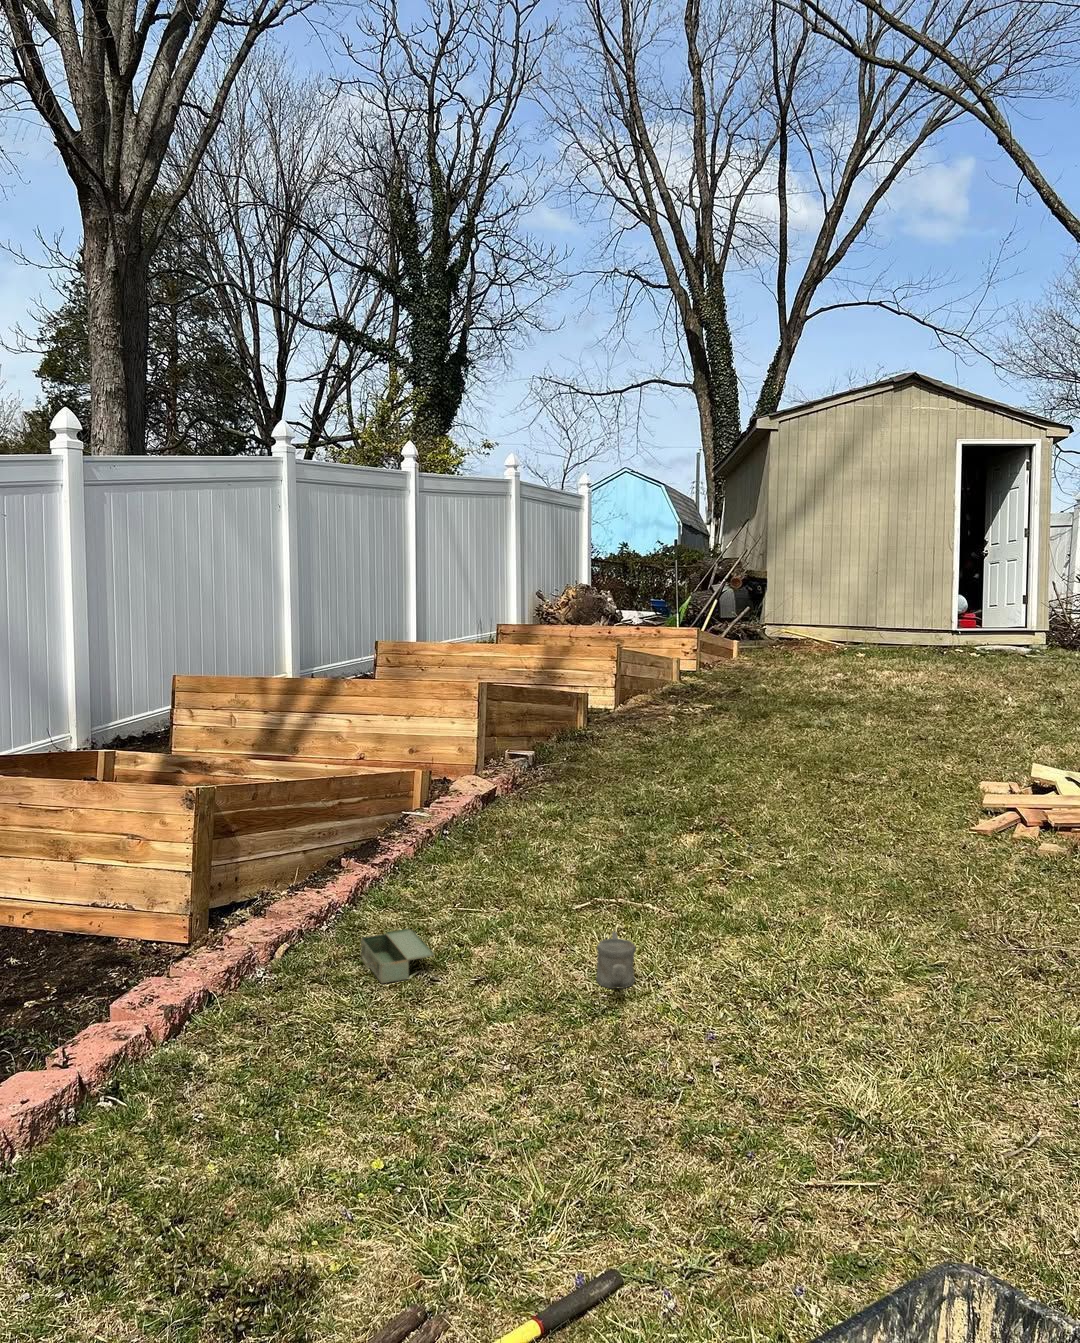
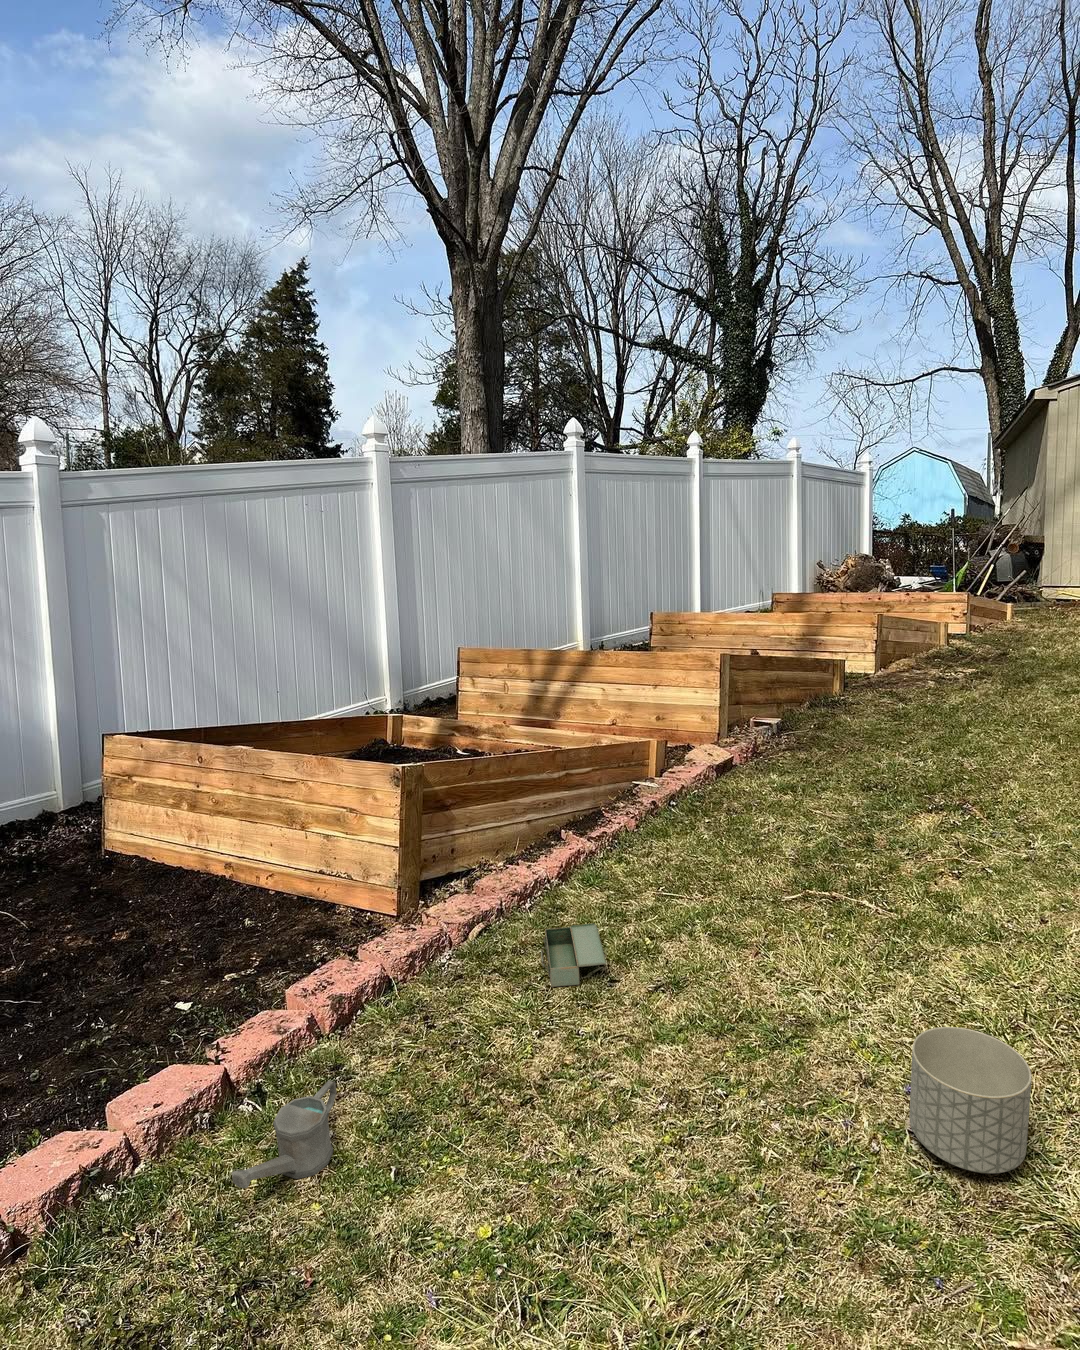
watering can: present [596,932,636,989] -> present [232,1081,337,1188]
planter: none [714,945,798,1041] -> present [909,1027,1032,1173]

